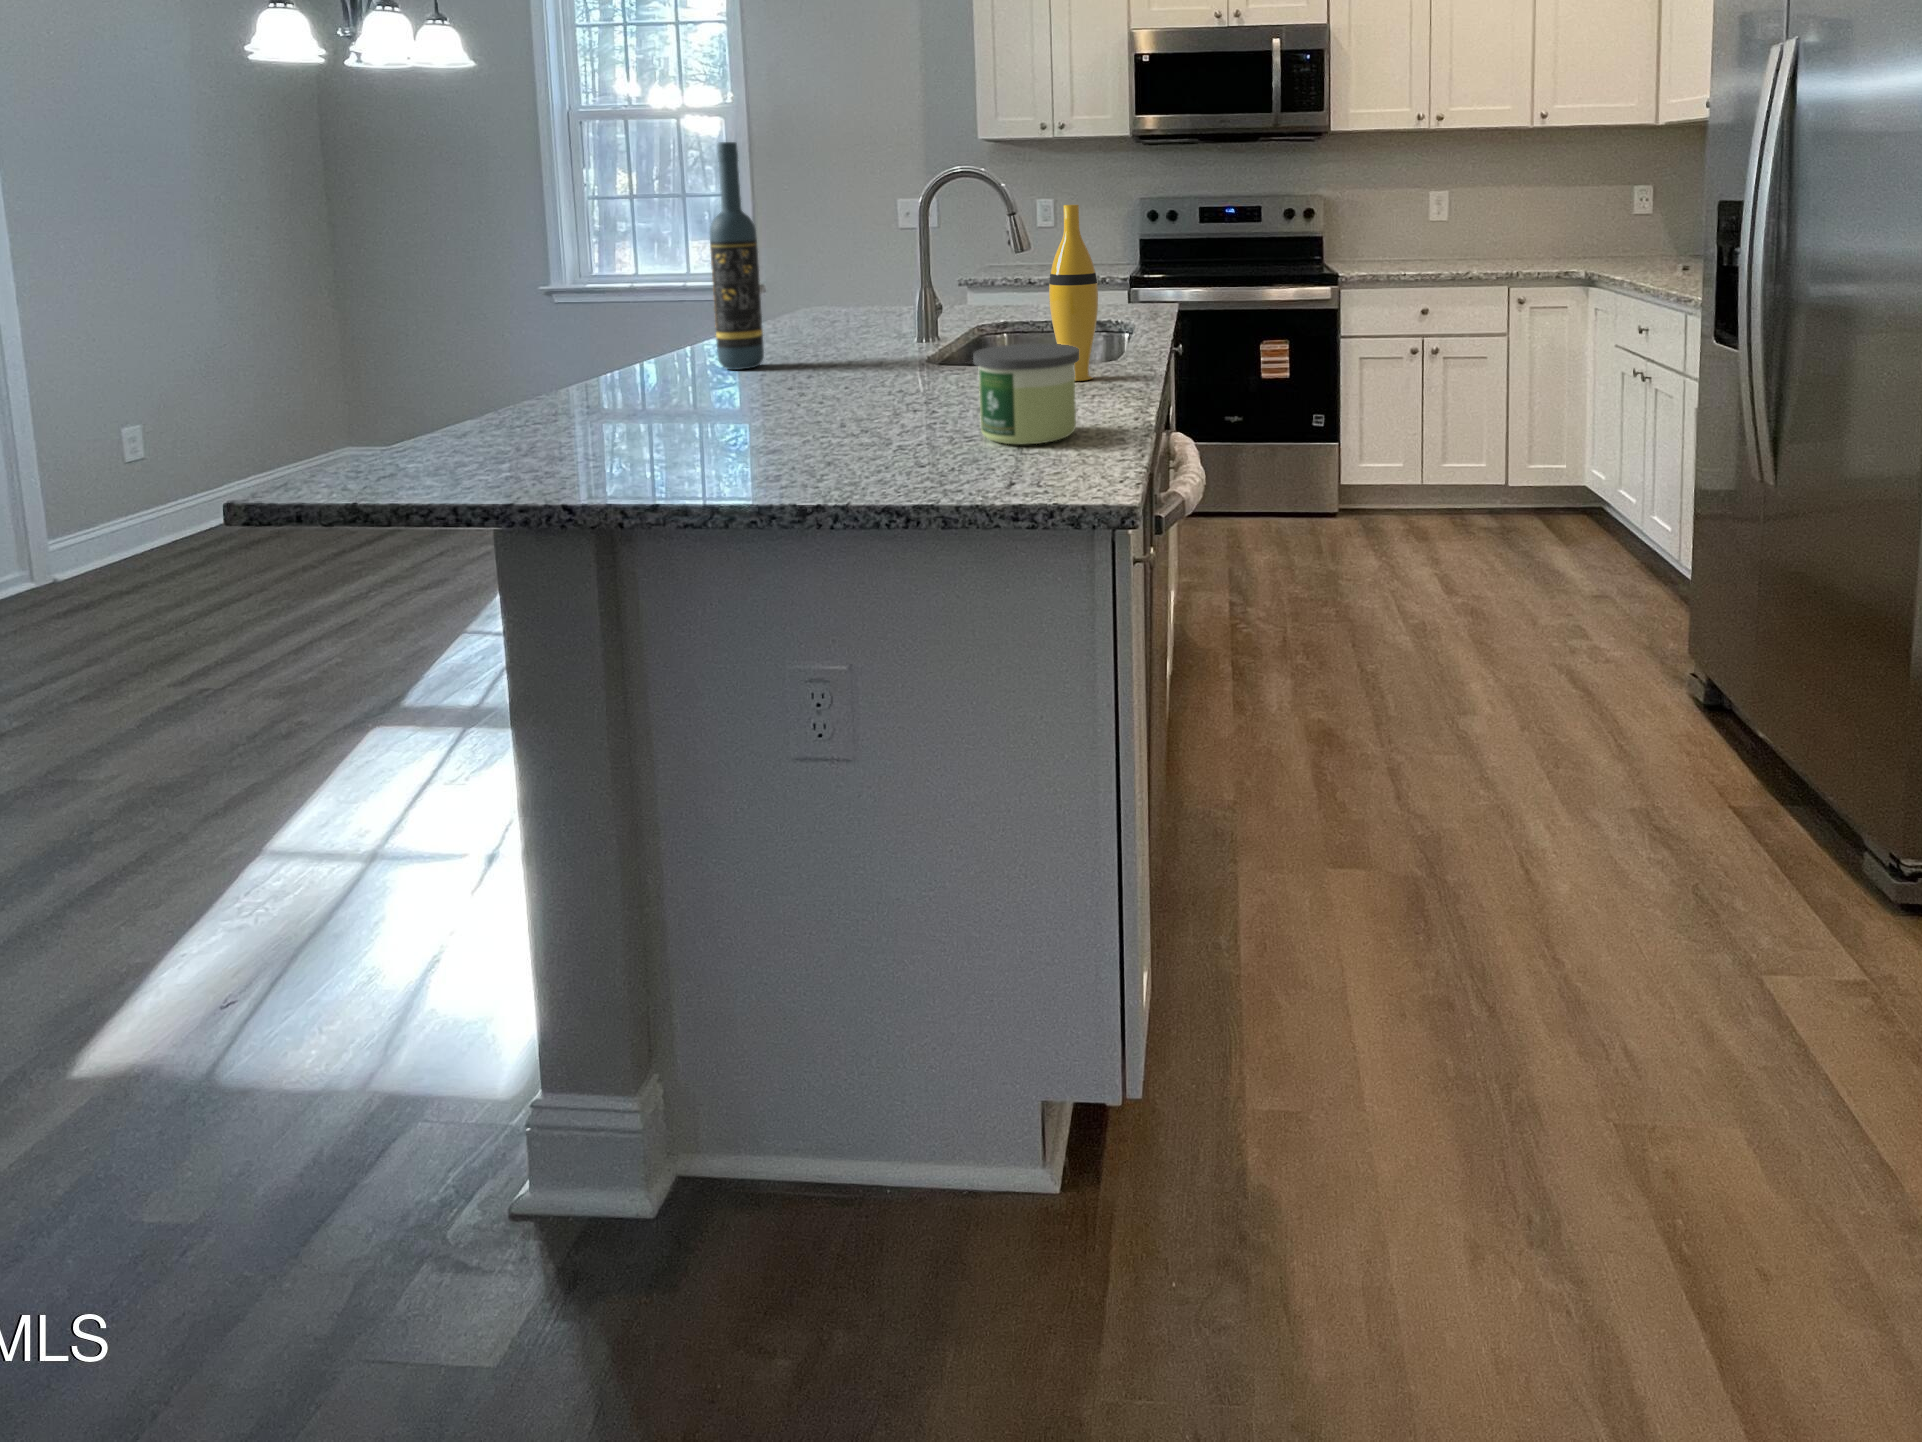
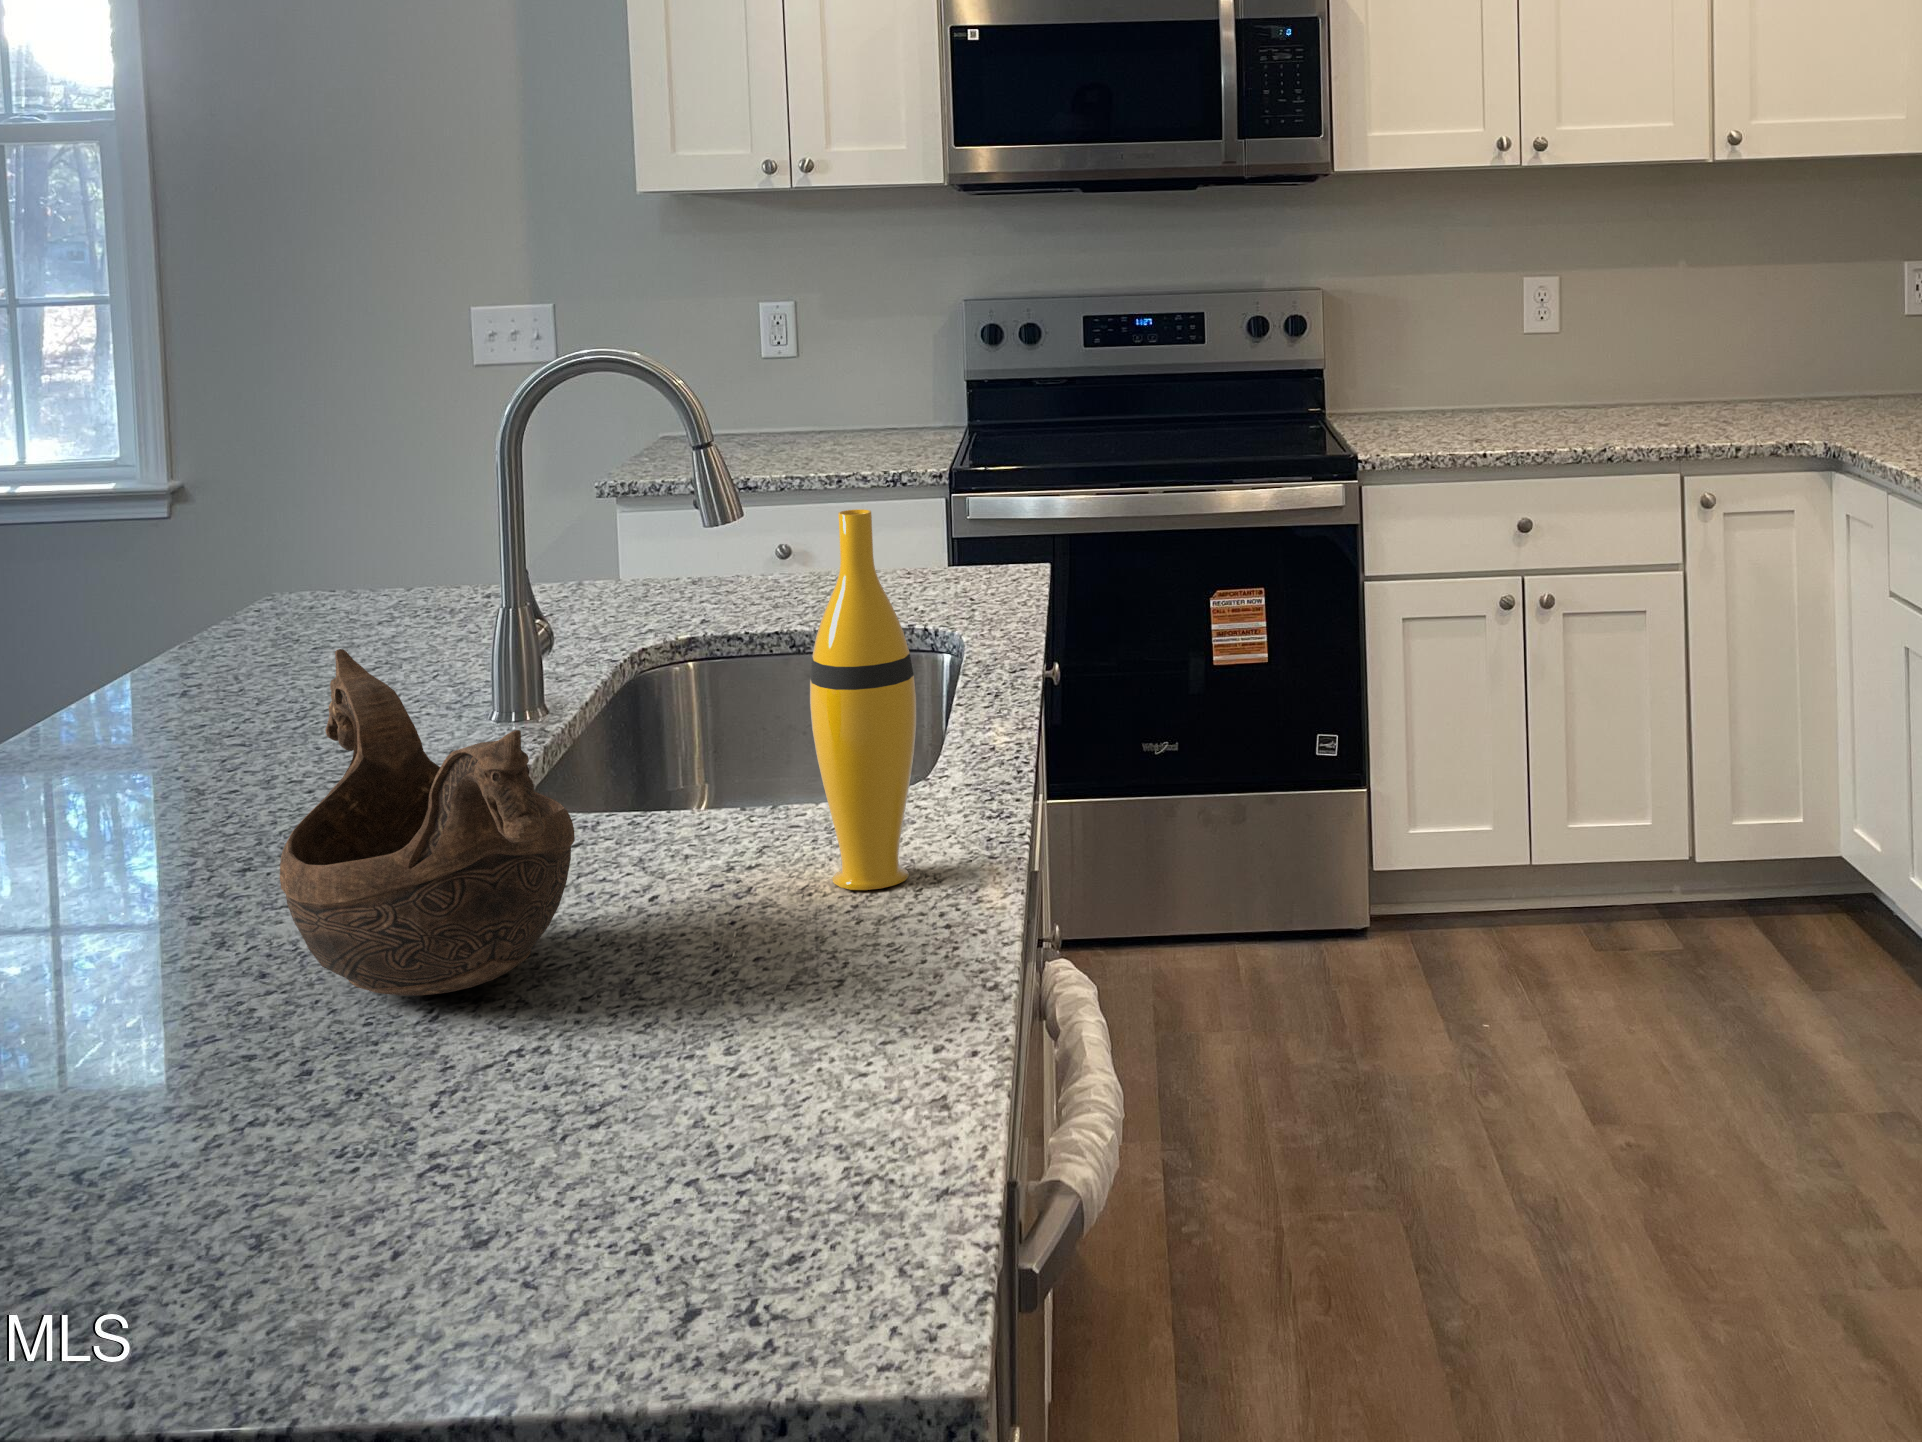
wine bottle: present [710,142,764,370] -> none [49,366,174,866]
decorative bowl: none [811,259,940,399] -> present [280,649,575,996]
candle: present [973,343,1079,445] -> none [655,905,894,1175]

